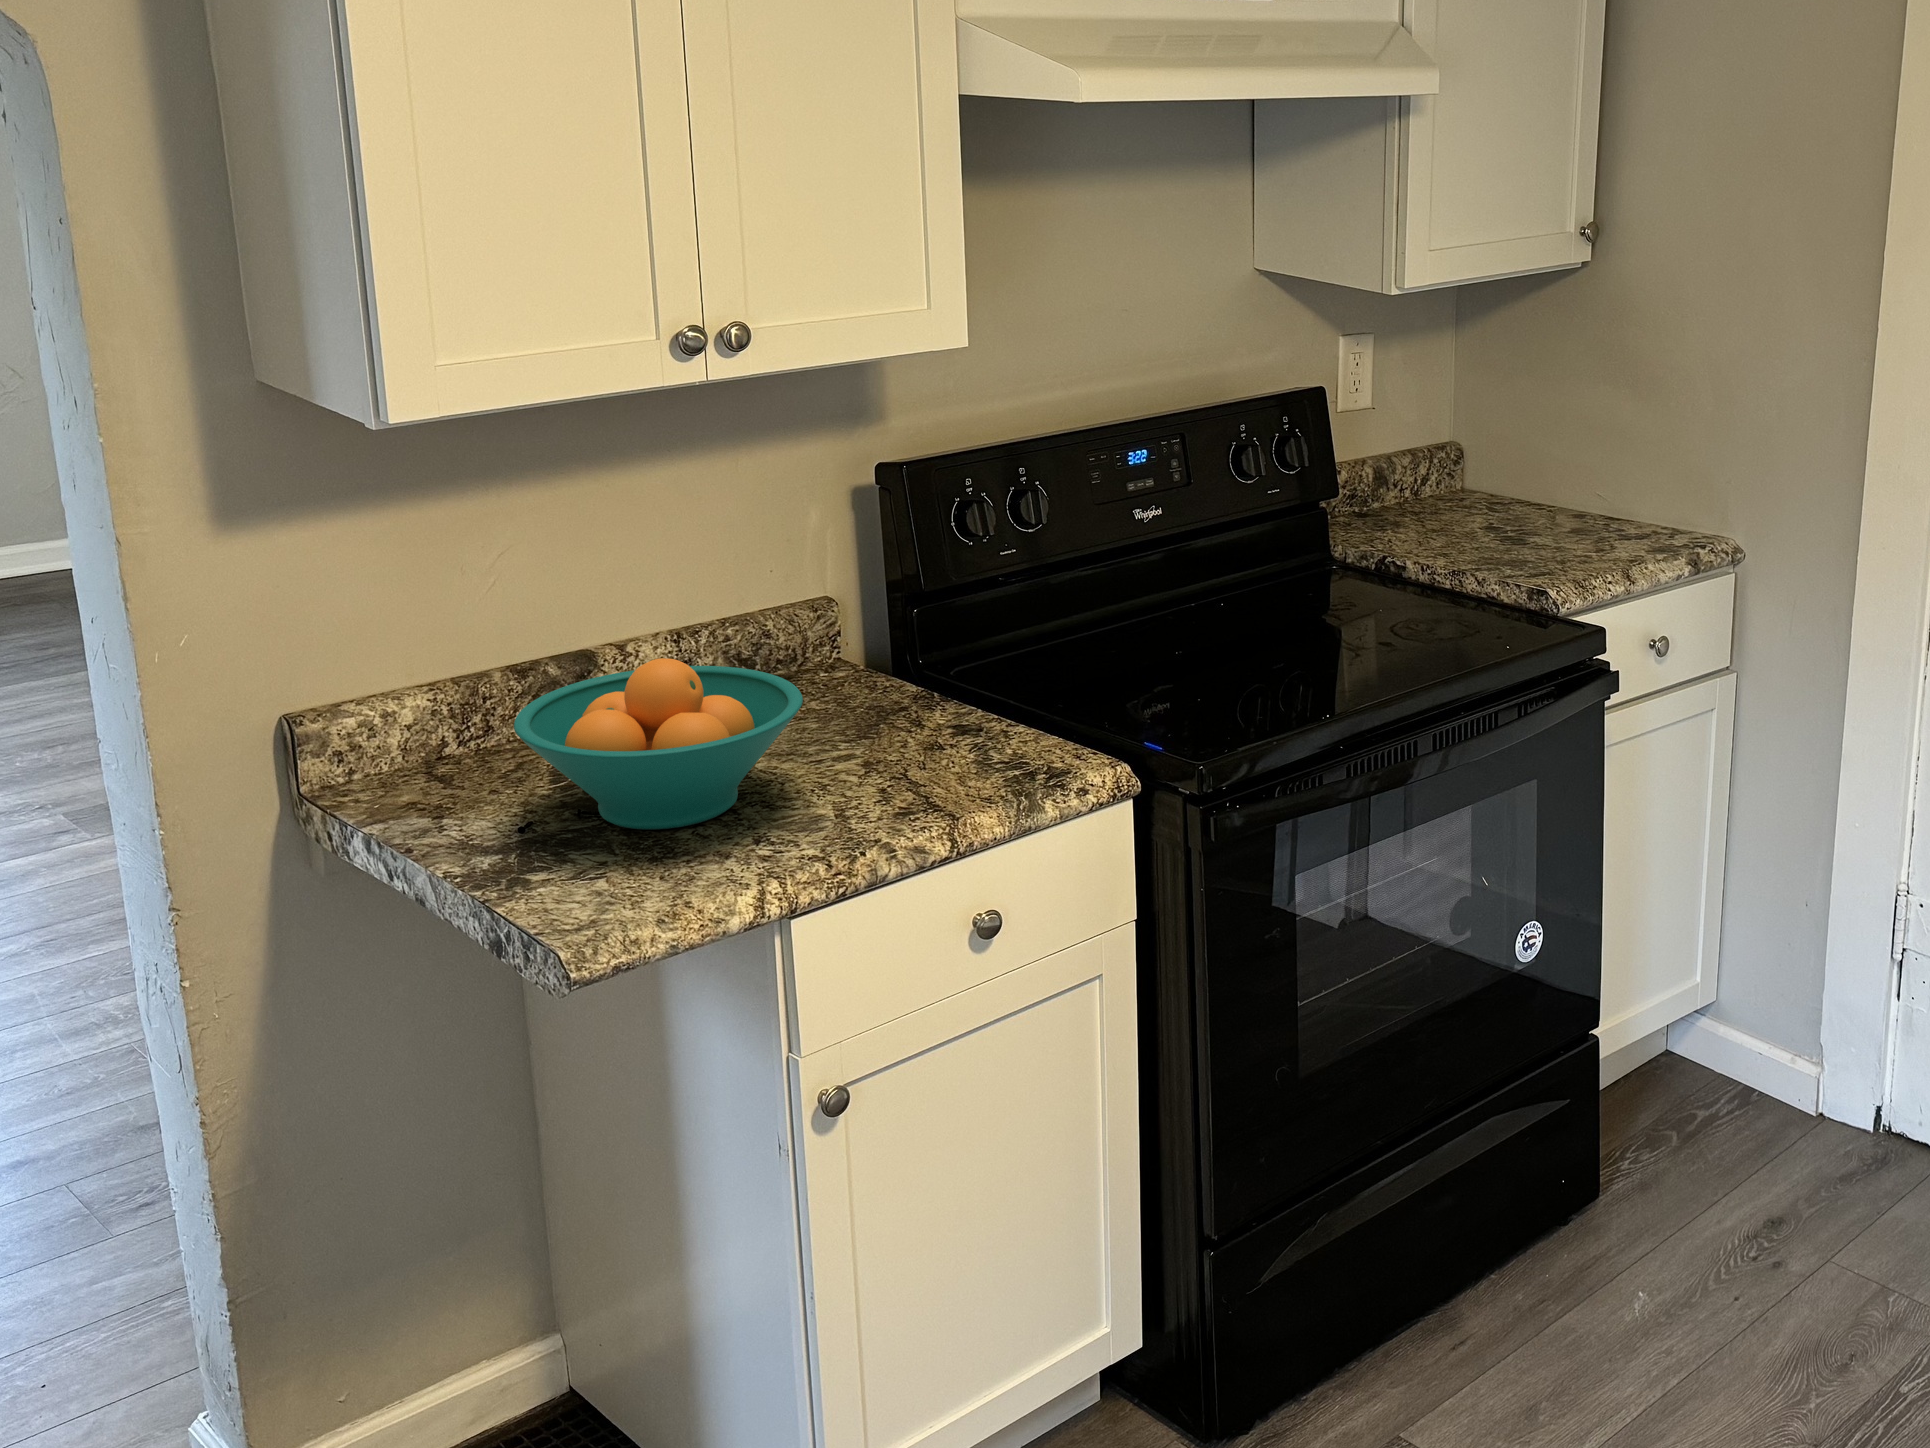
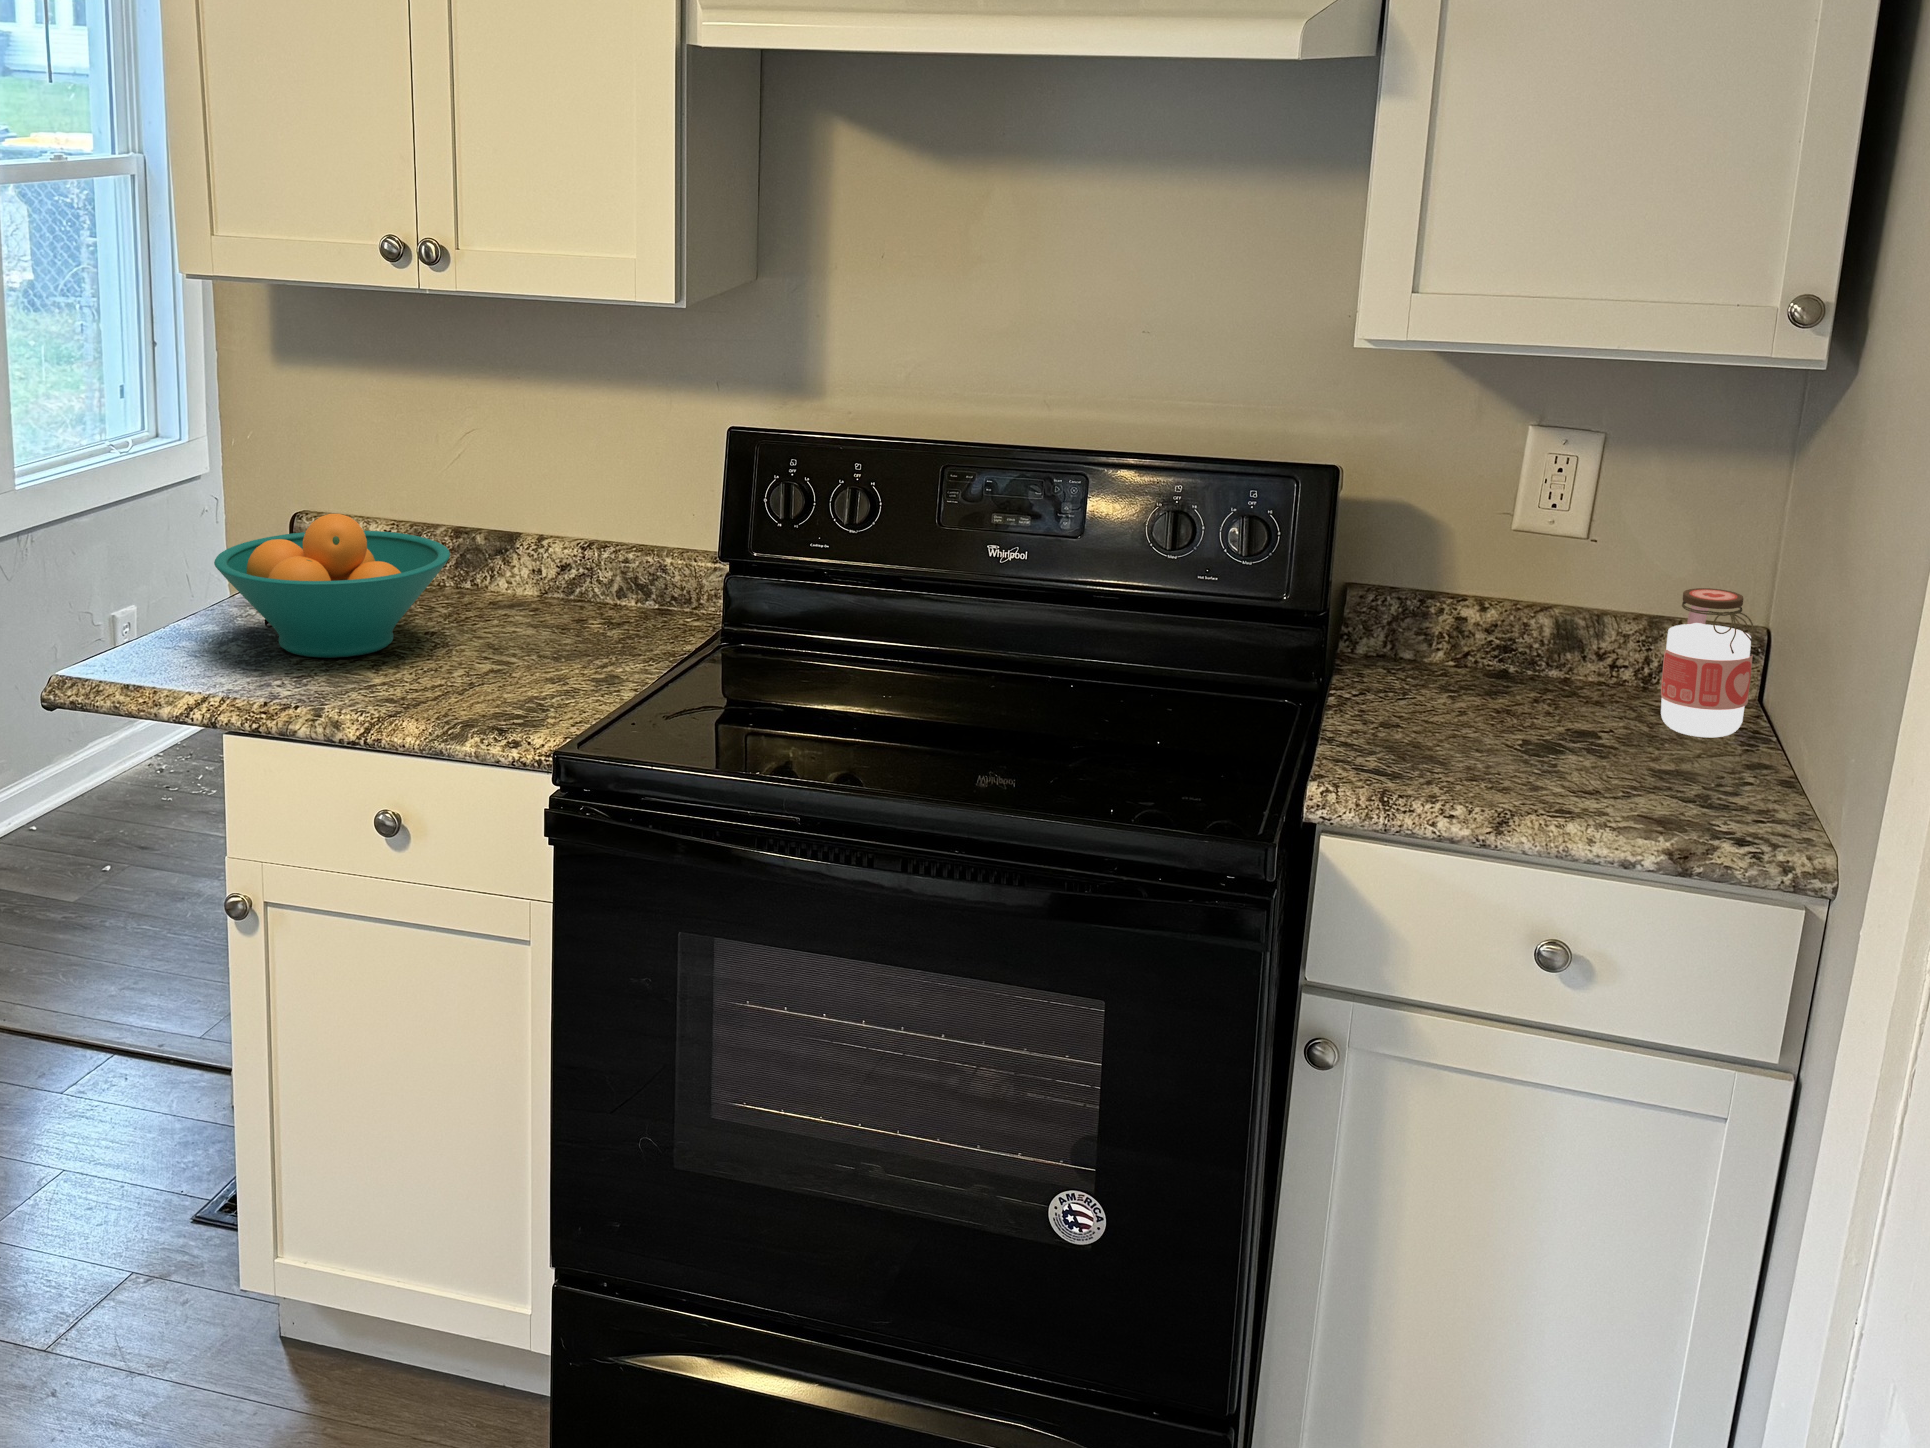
jar: none [1450,422,1506,520] -> present [1661,588,1754,737]

